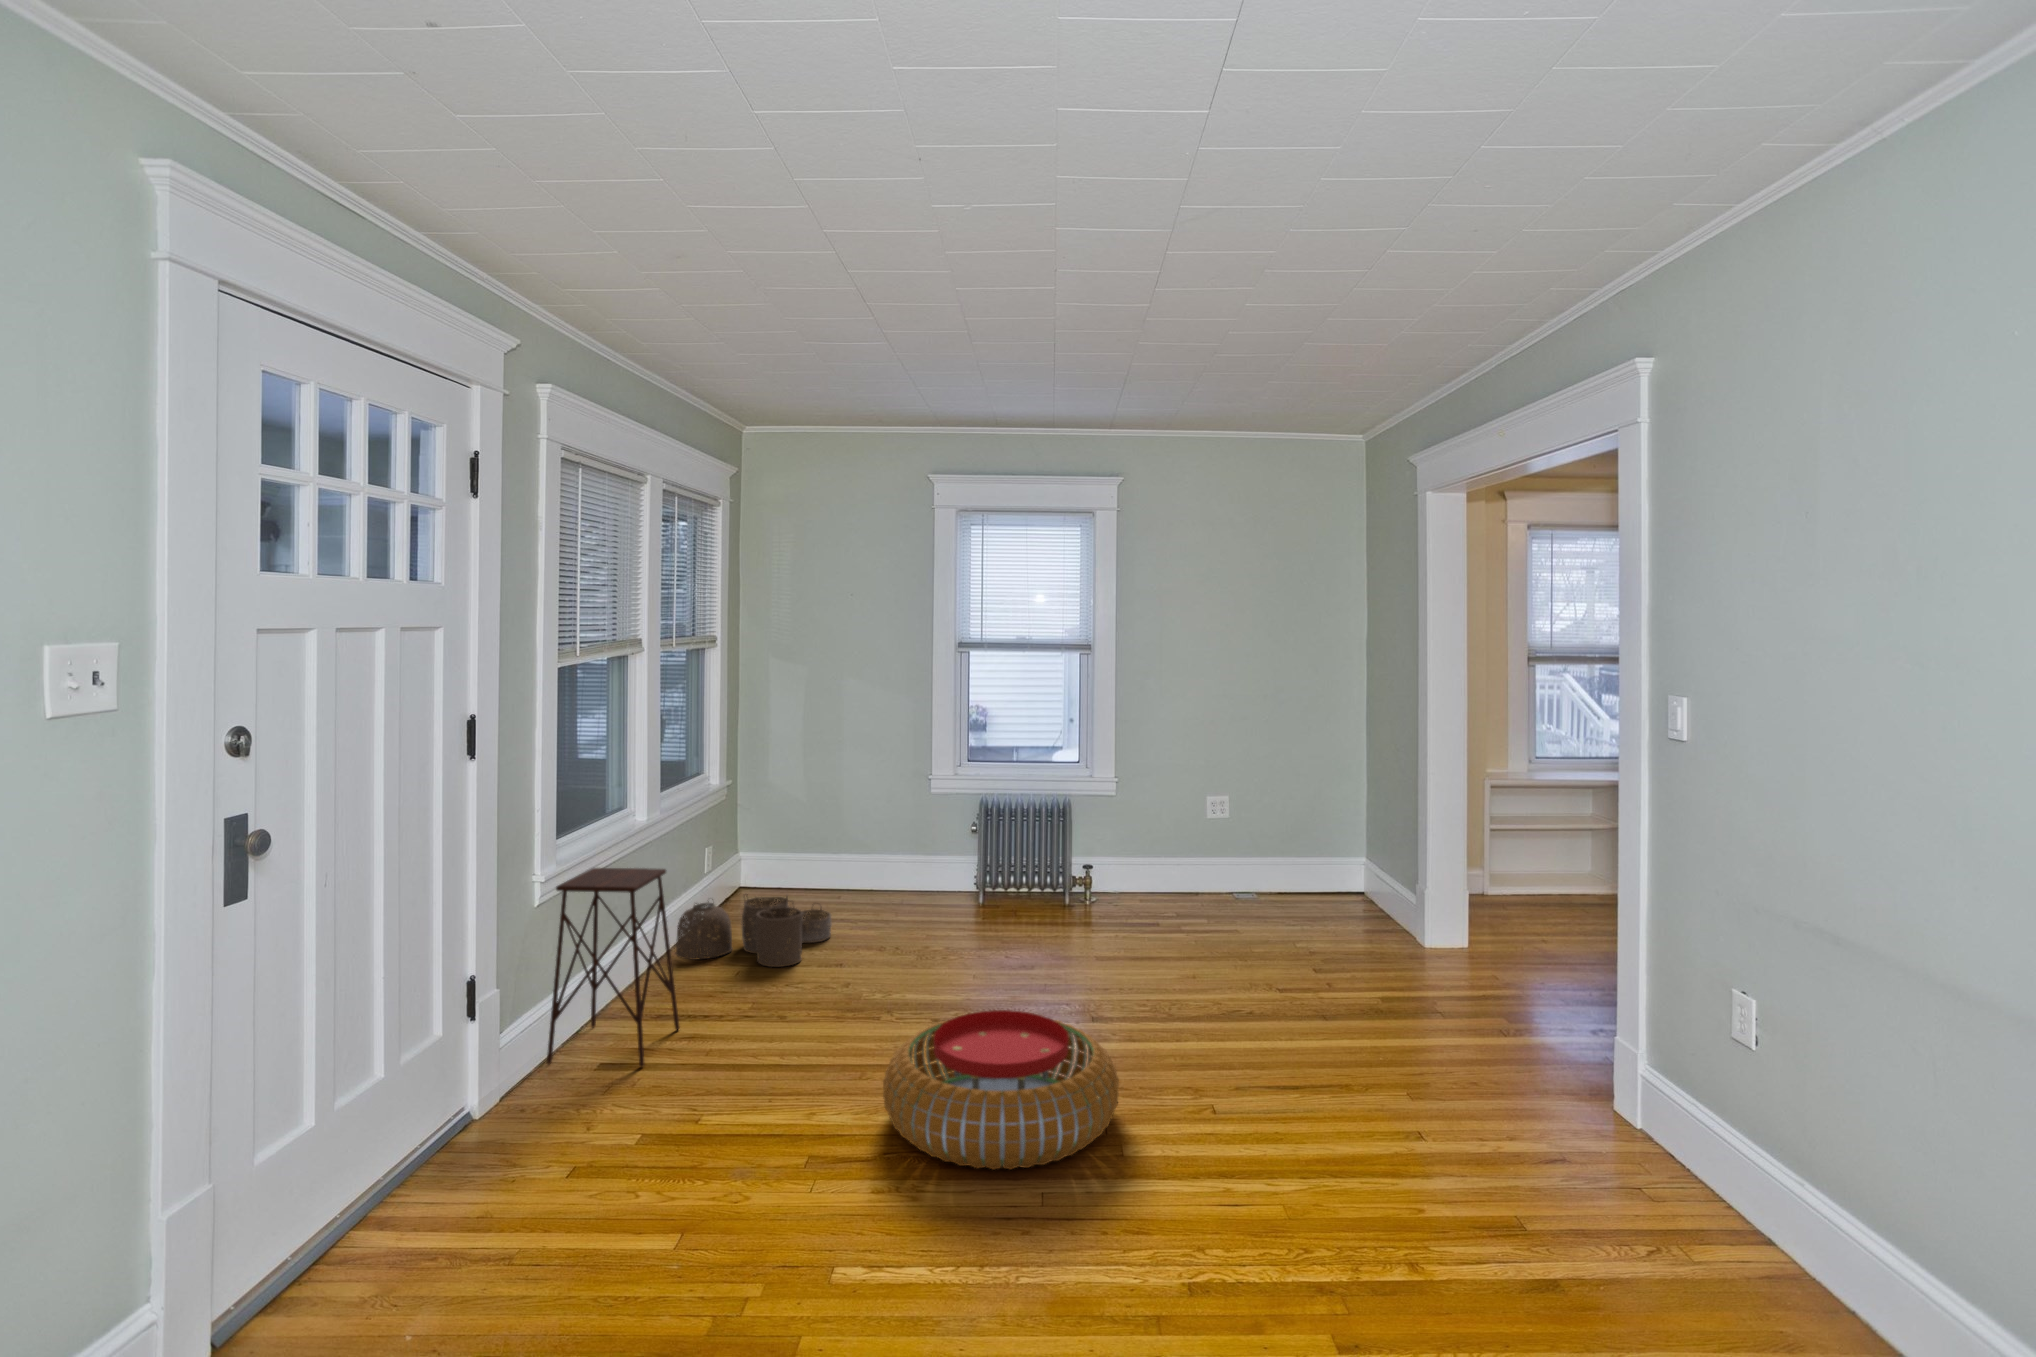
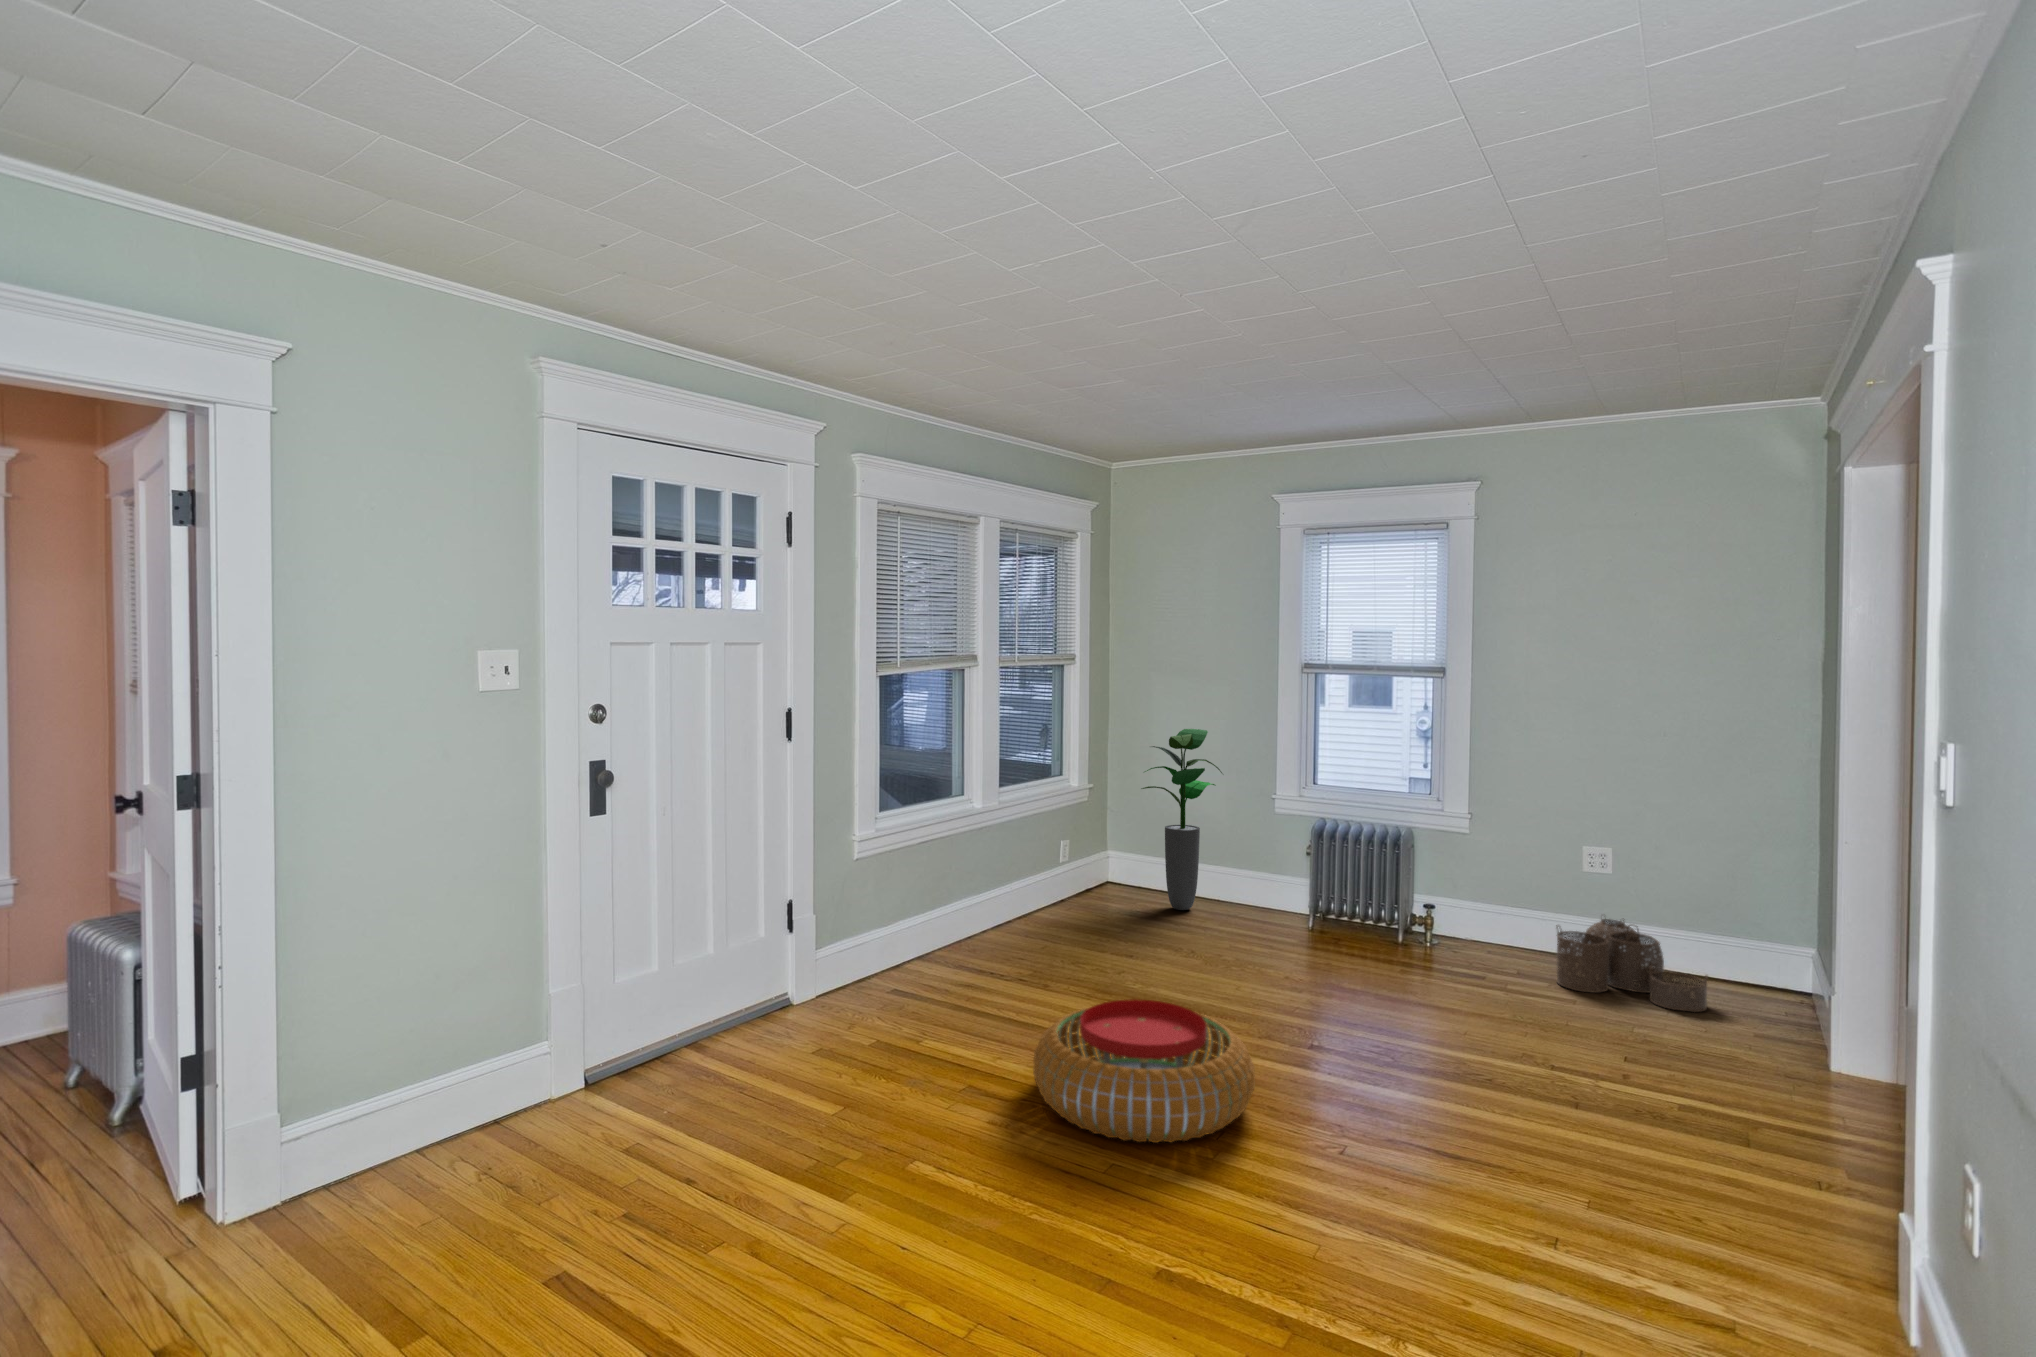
potted plant: none [801,714,887,907] -> present [1141,729,1222,910]
side table: present [547,868,680,1067] -> none [856,836,962,998]
woven basket: present [676,894,831,967] -> present [1556,919,1708,1012]

